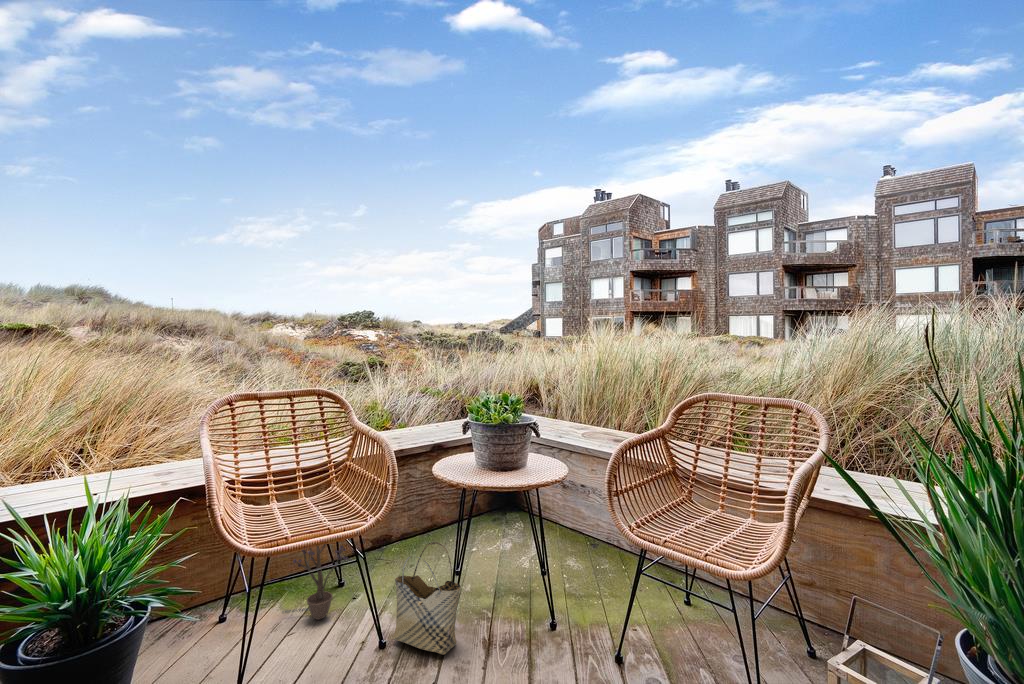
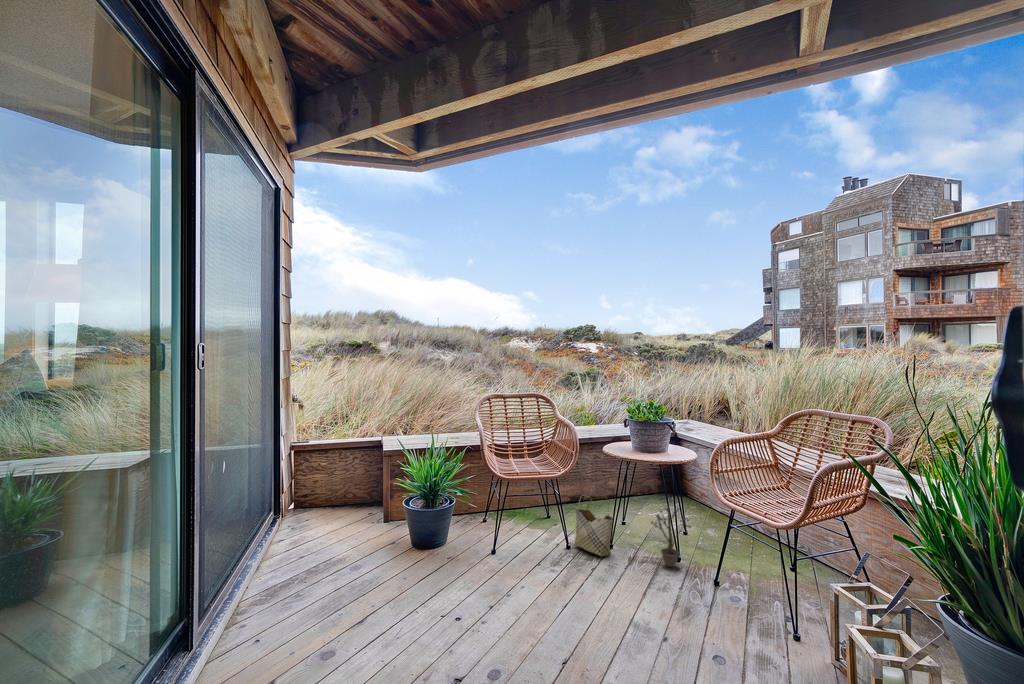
decorative plant: present [283,544,348,620] -> present [645,505,691,567]

